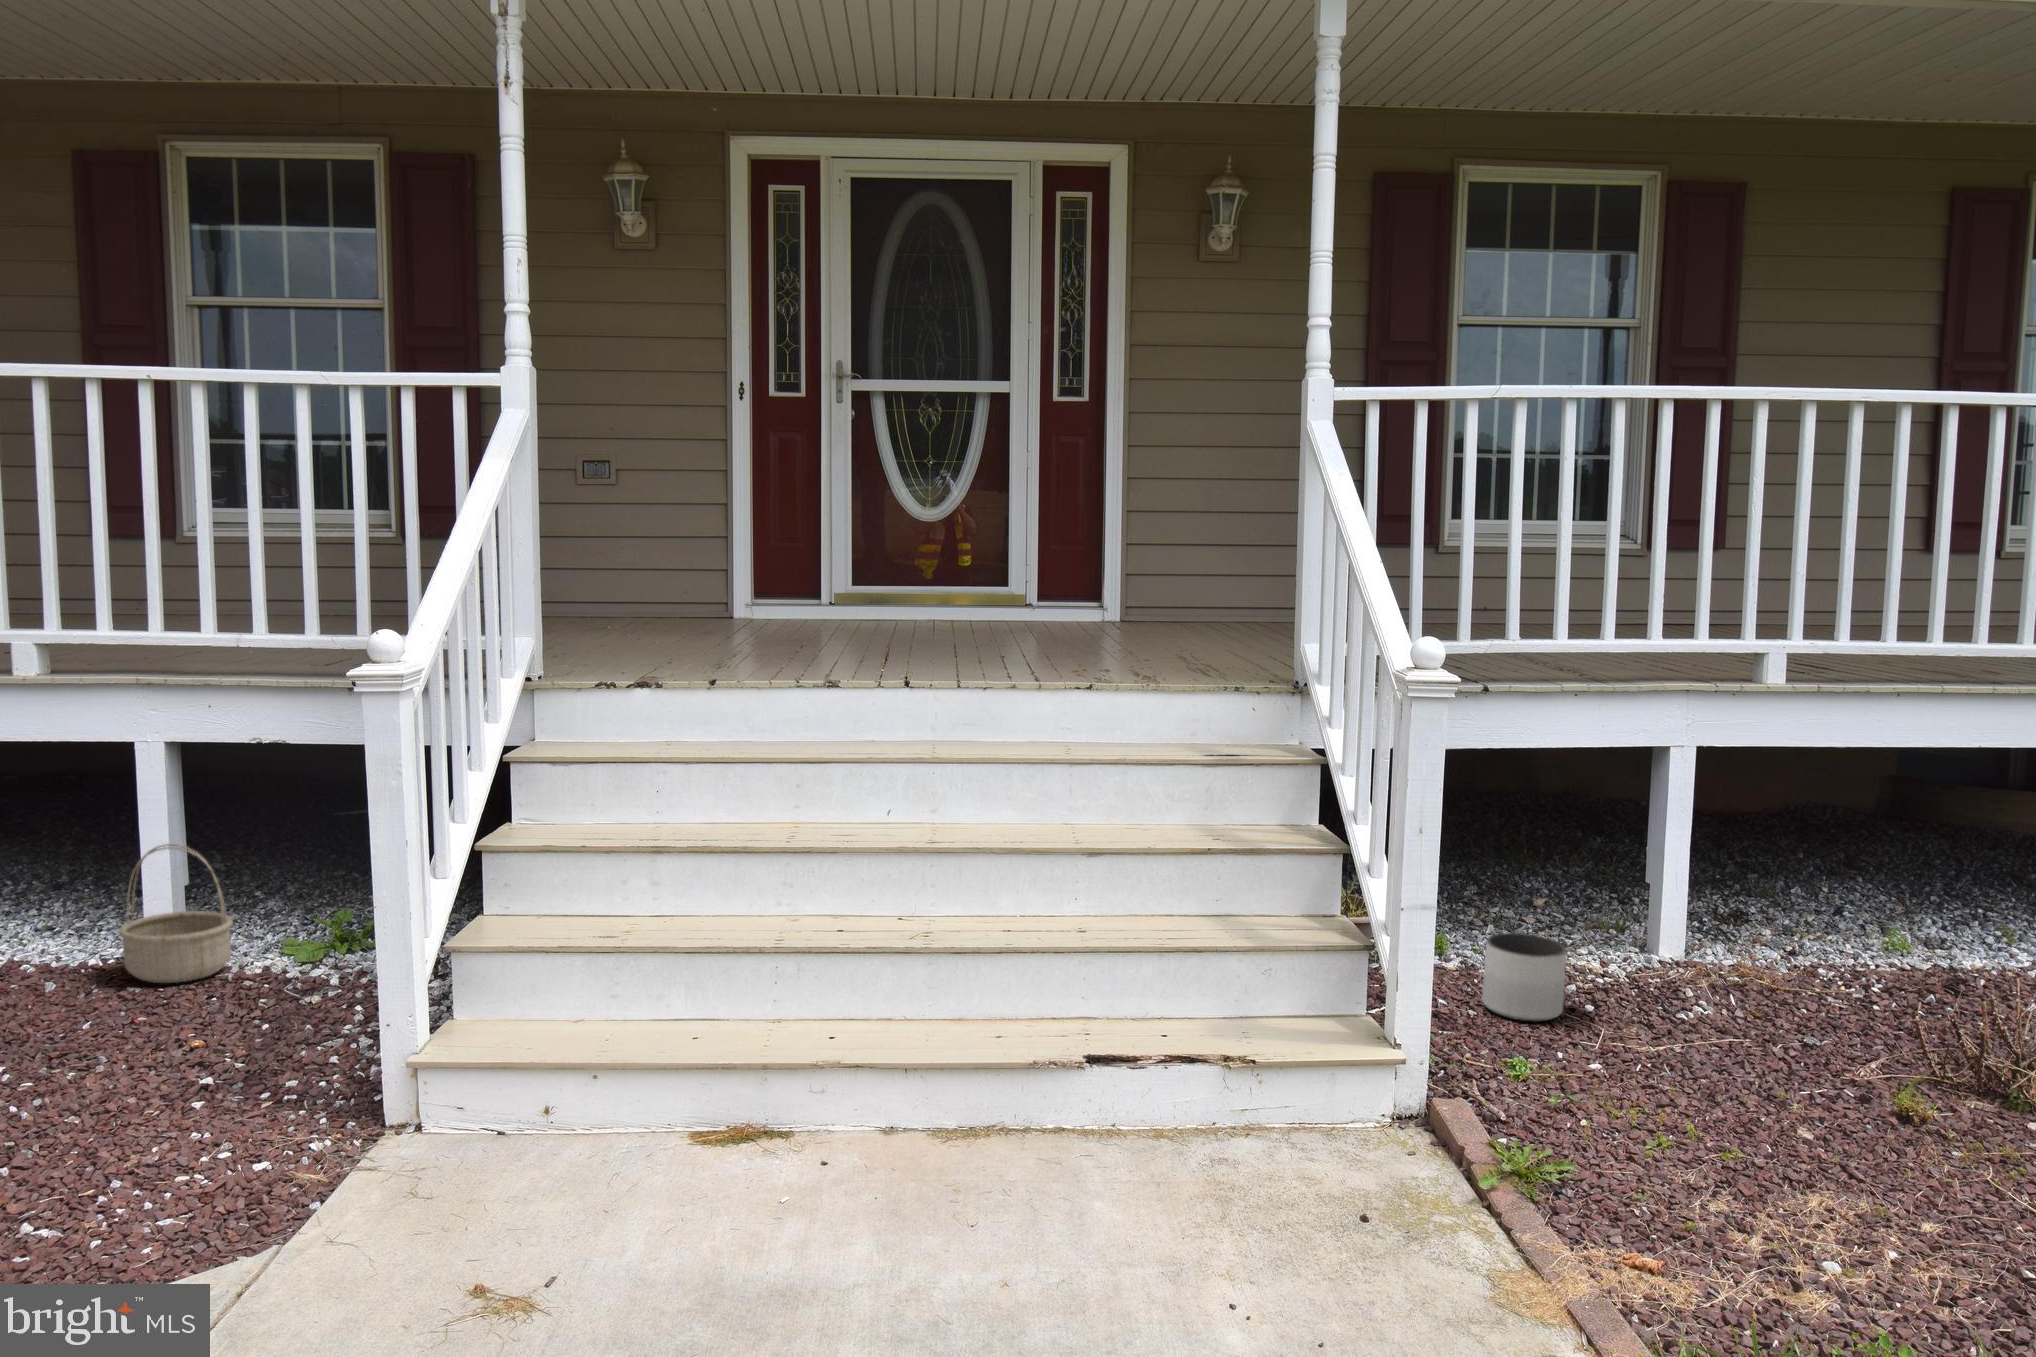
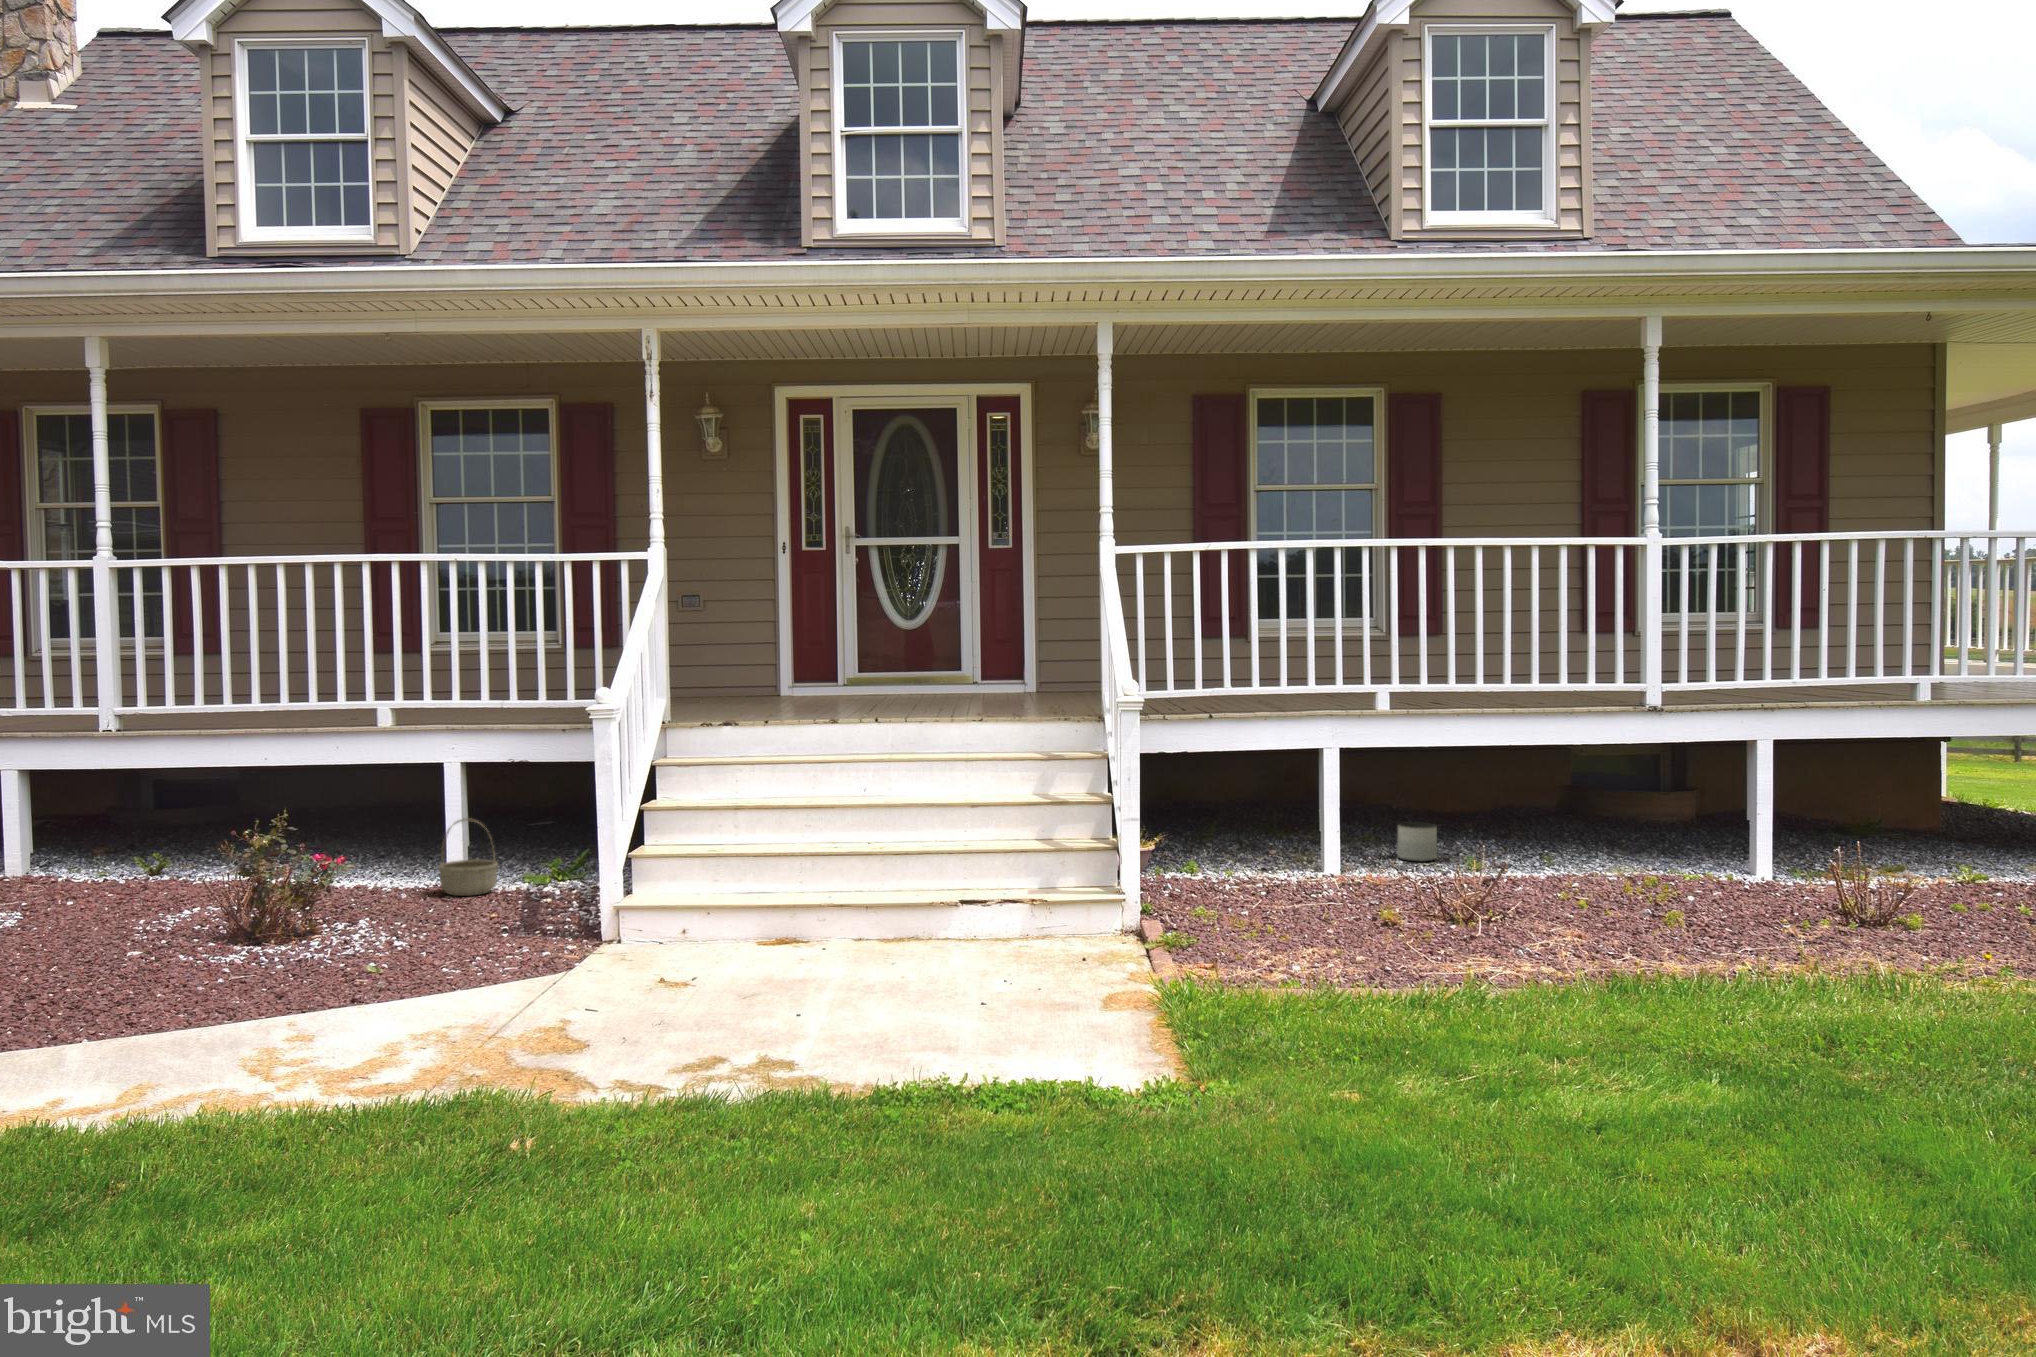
planter: present [1482,933,1566,1022] -> present [1397,822,1437,862]

